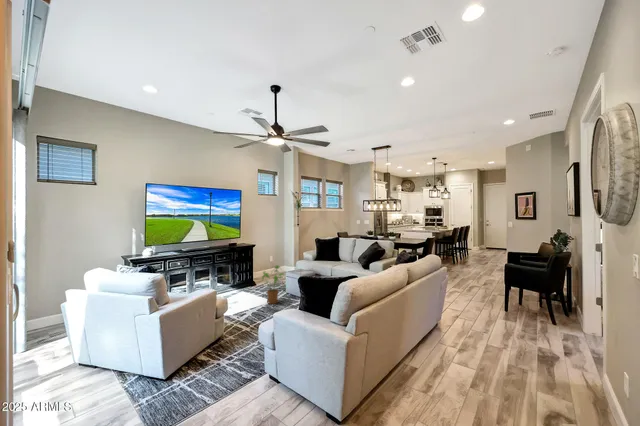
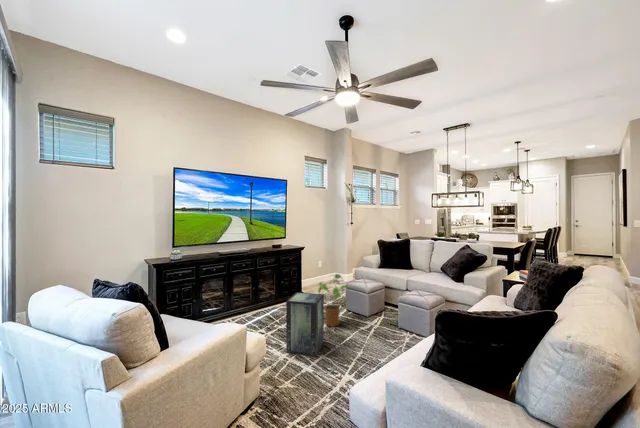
storage box: none [235,279,263,322] -> present [286,292,324,356]

